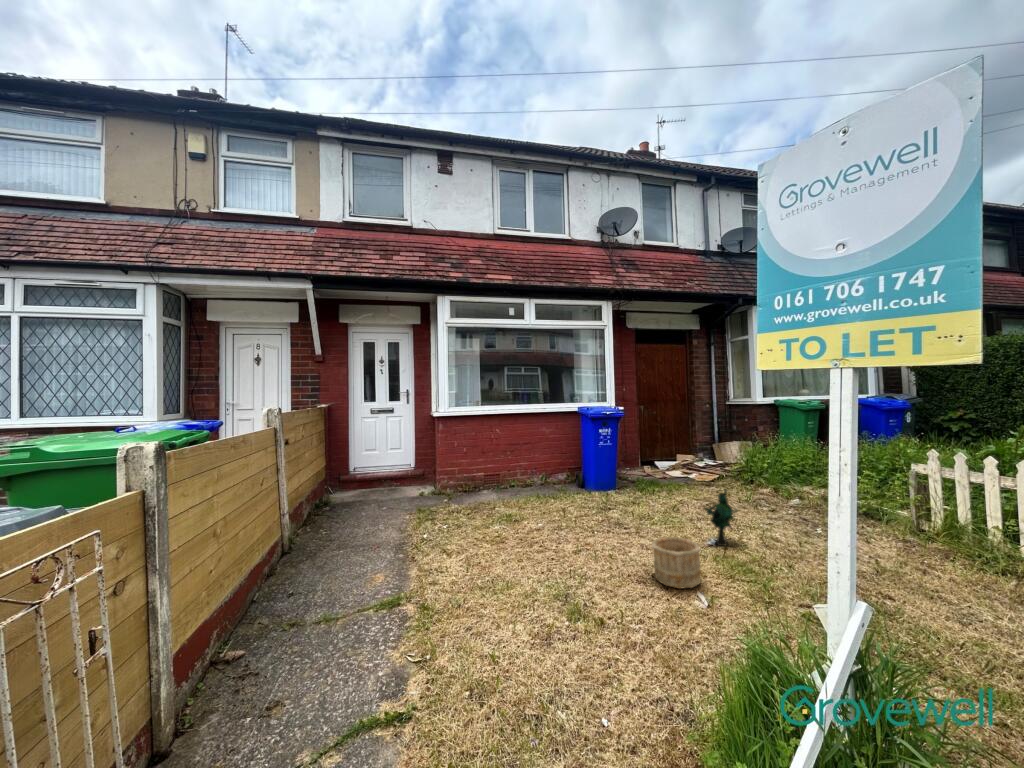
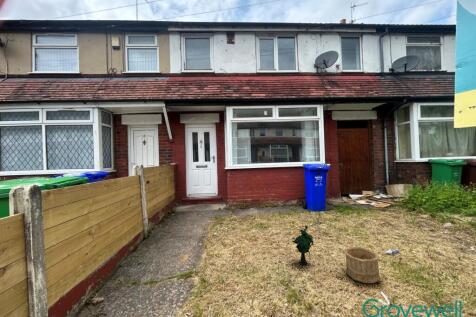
decorative plant: present [705,489,737,546] -> present [292,226,314,265]

